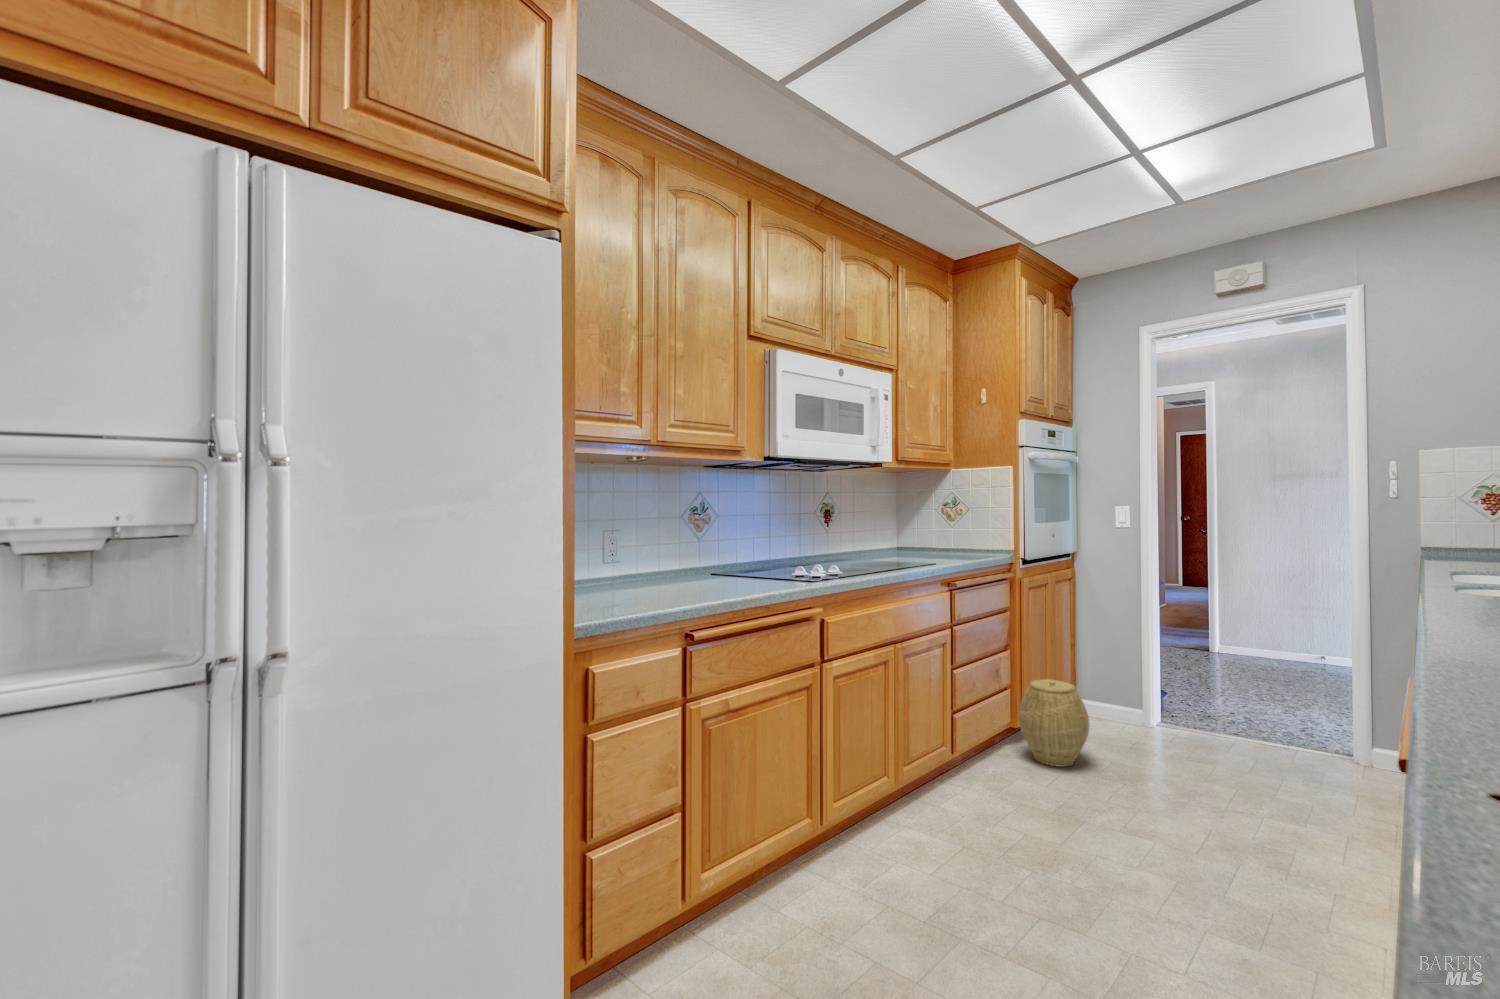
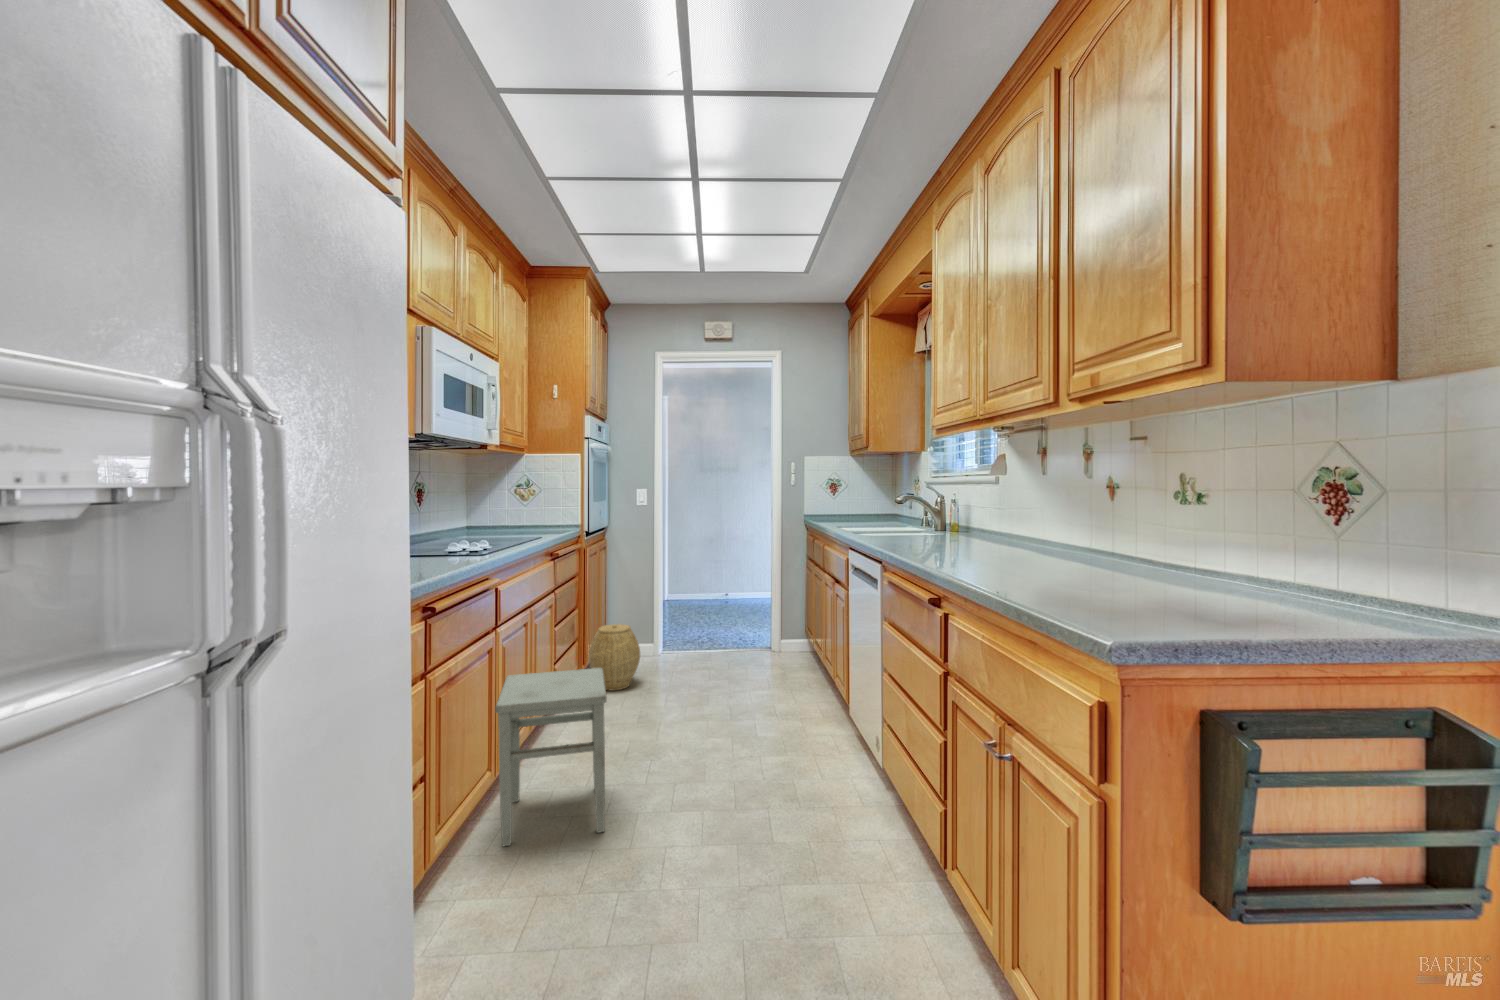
stool: none [786,719,941,955] -> present [495,668,607,846]

